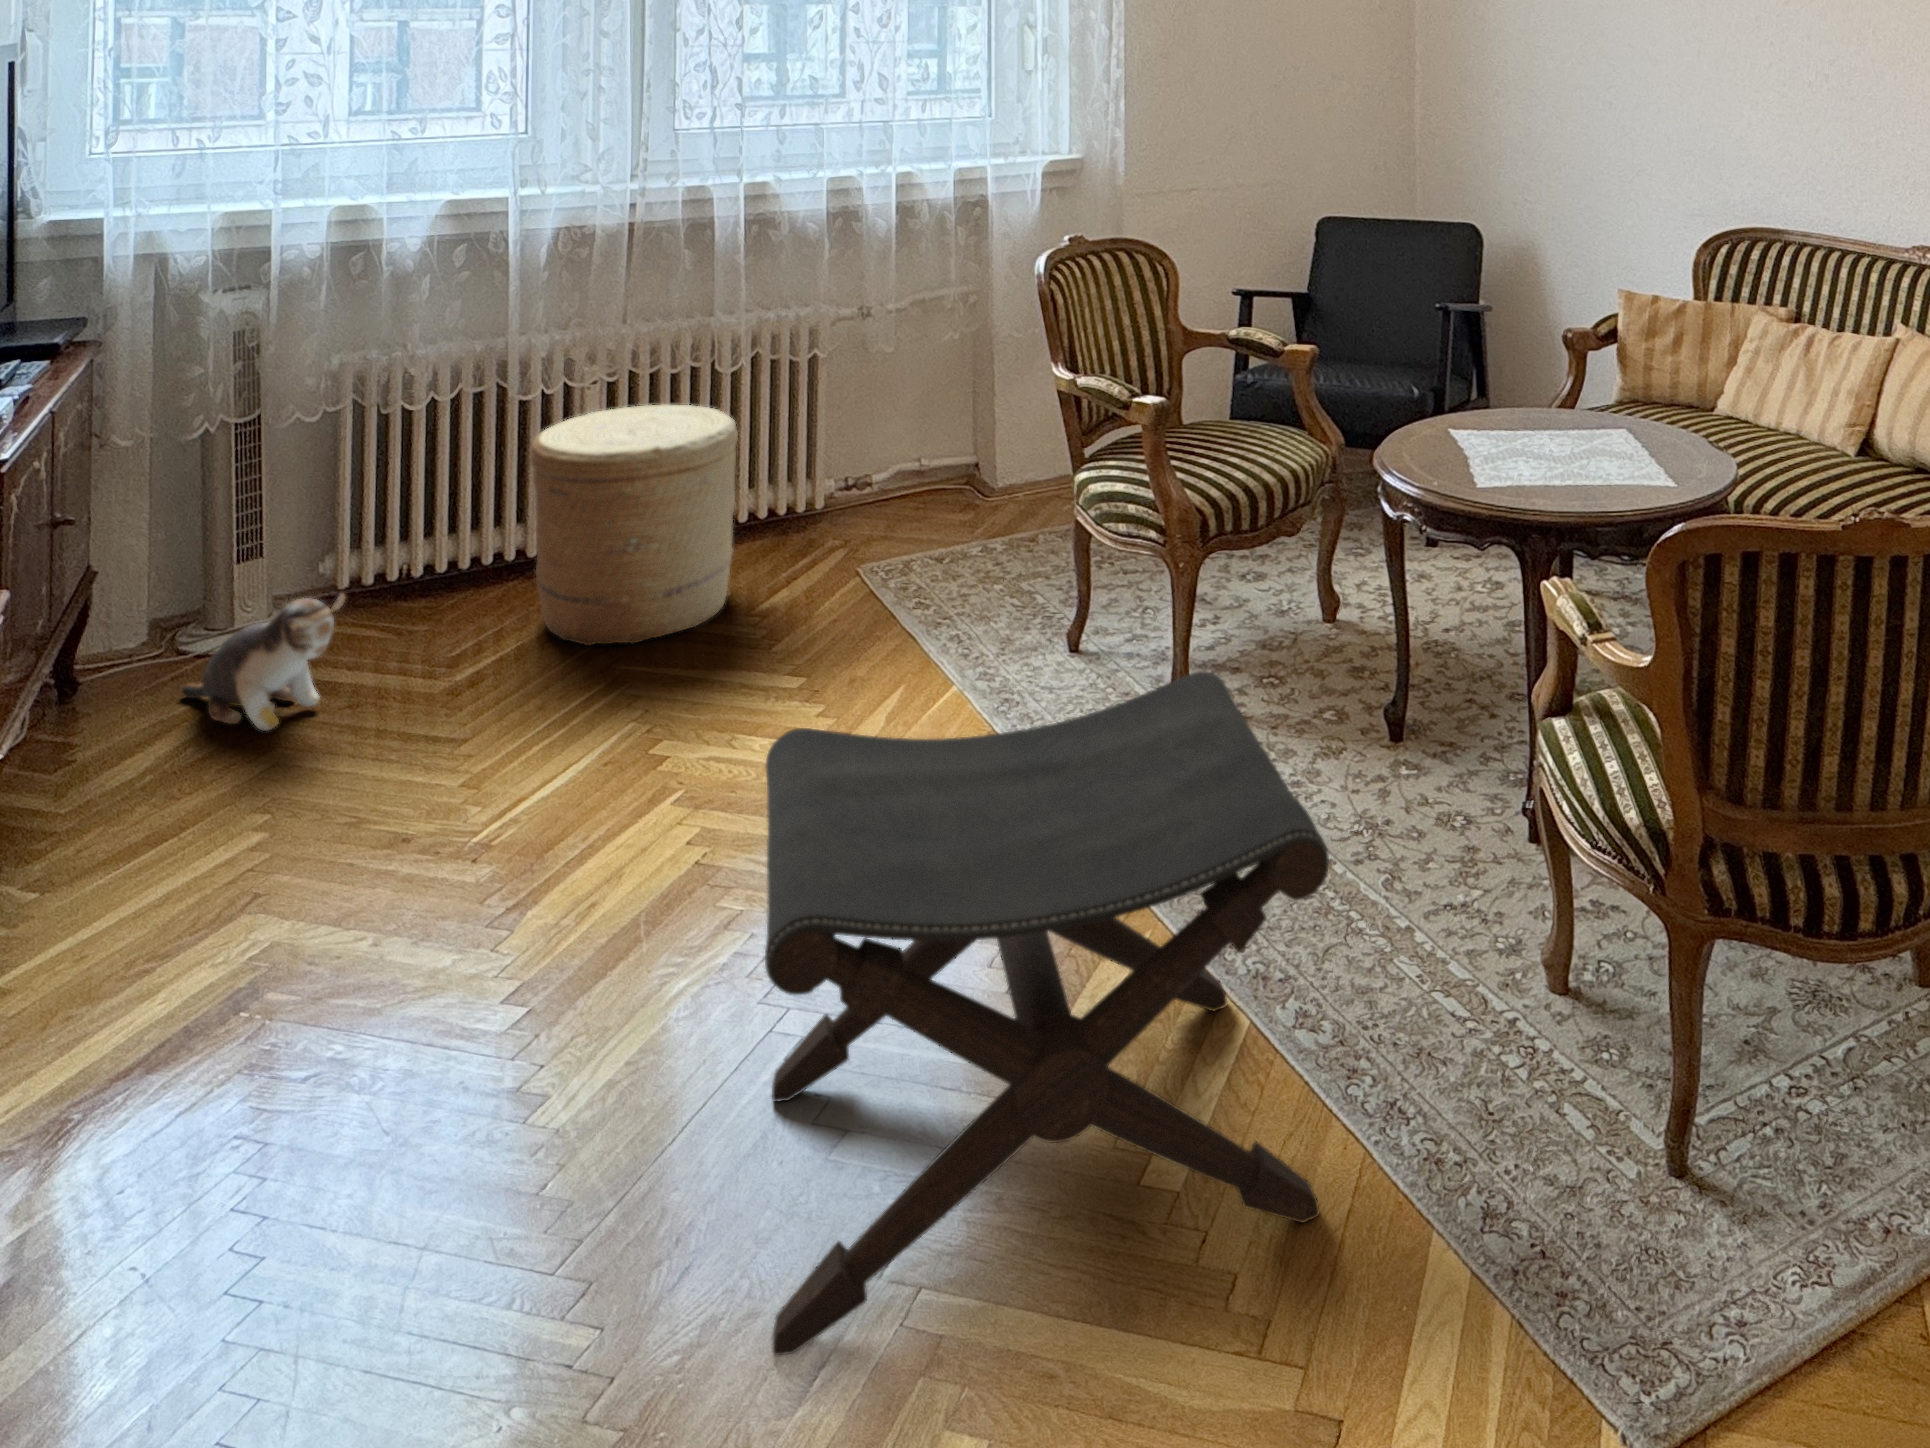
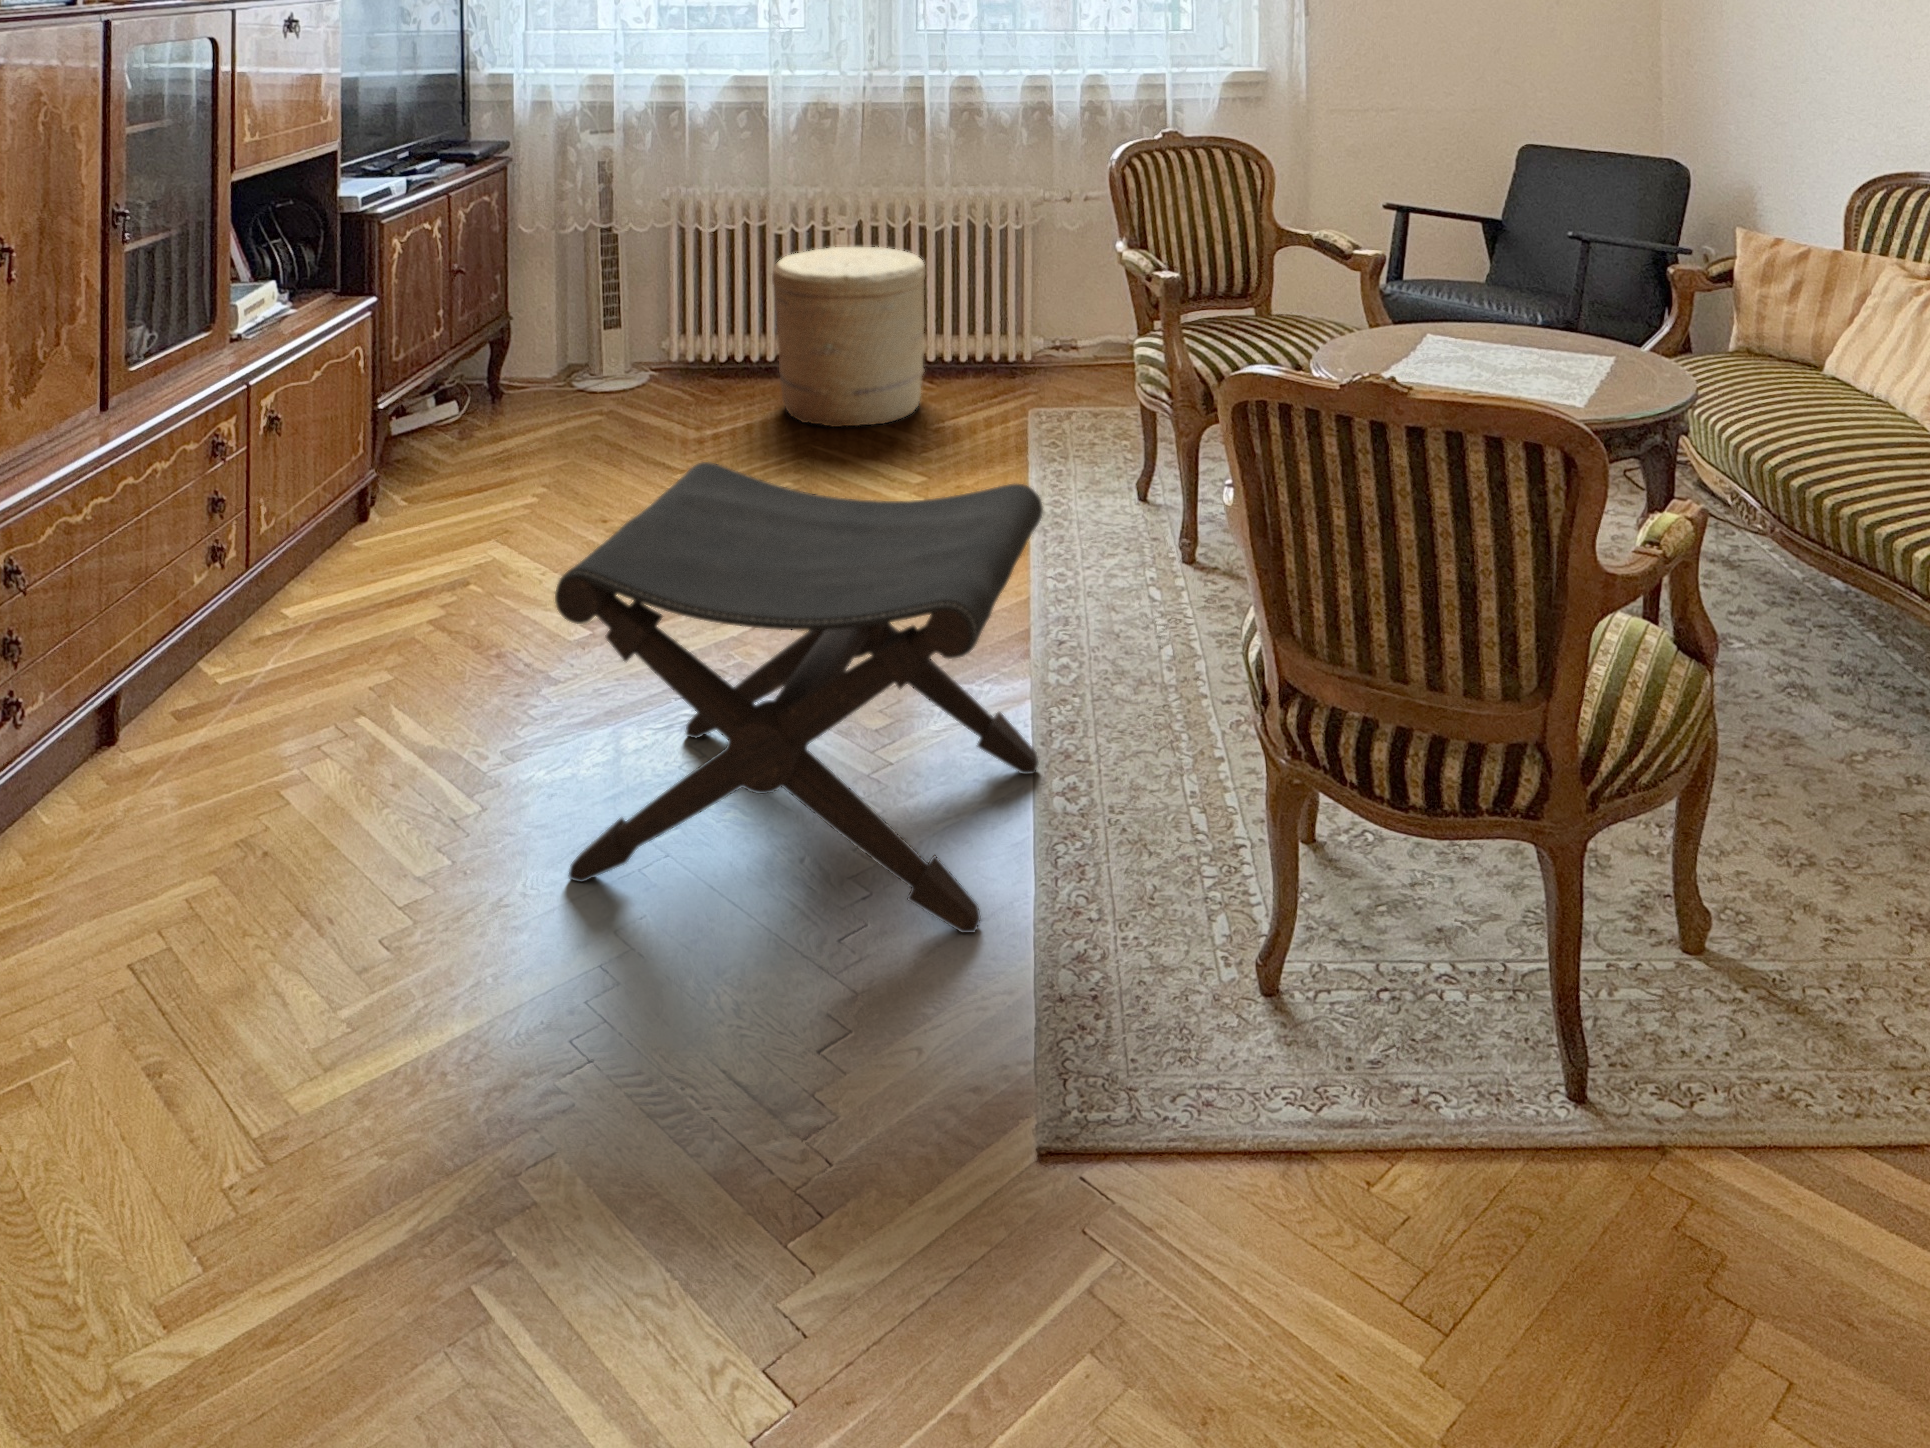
plush toy: present [182,594,345,731] -> none [553,349,626,438]

